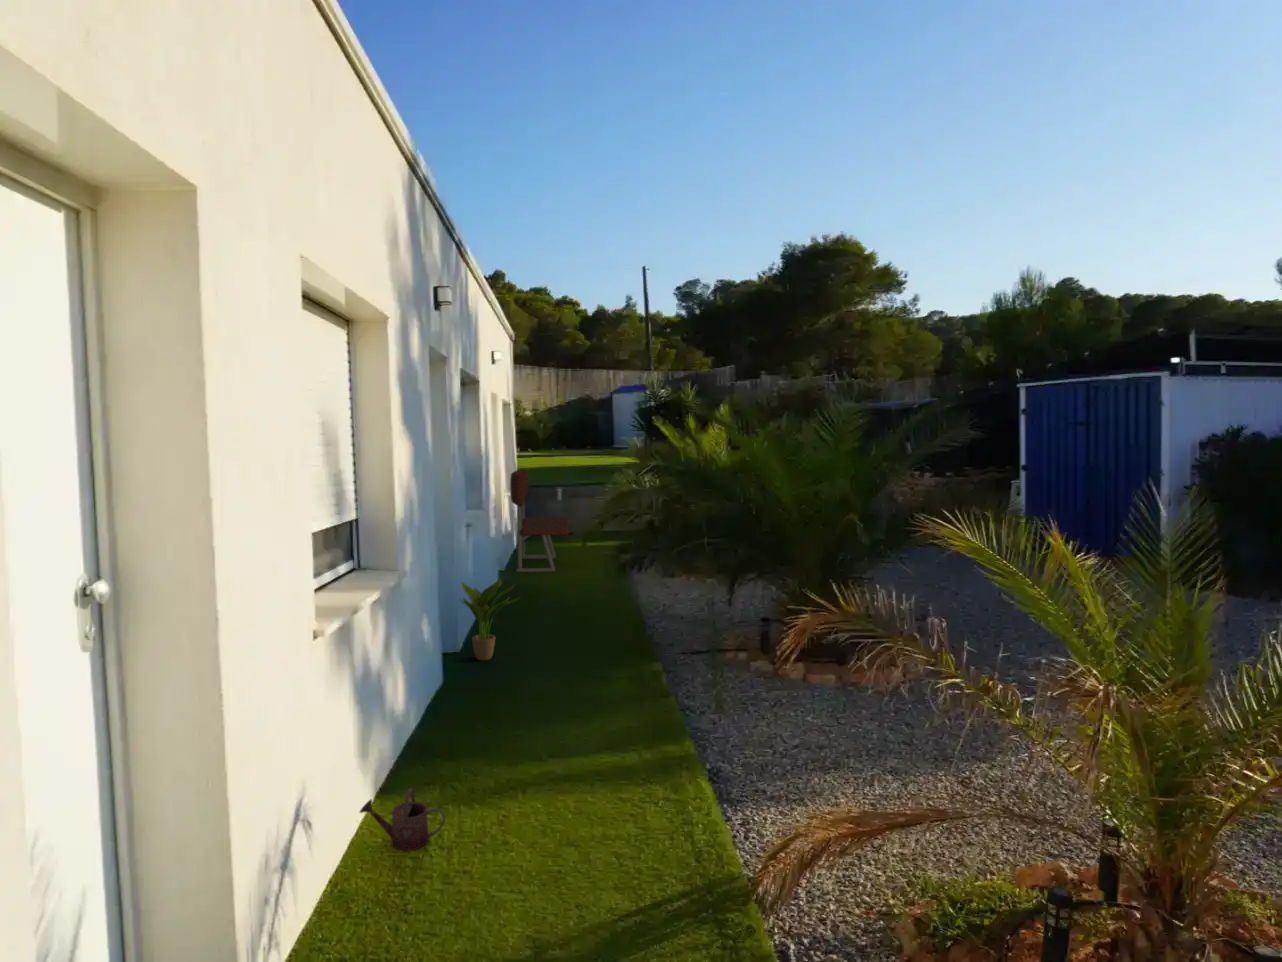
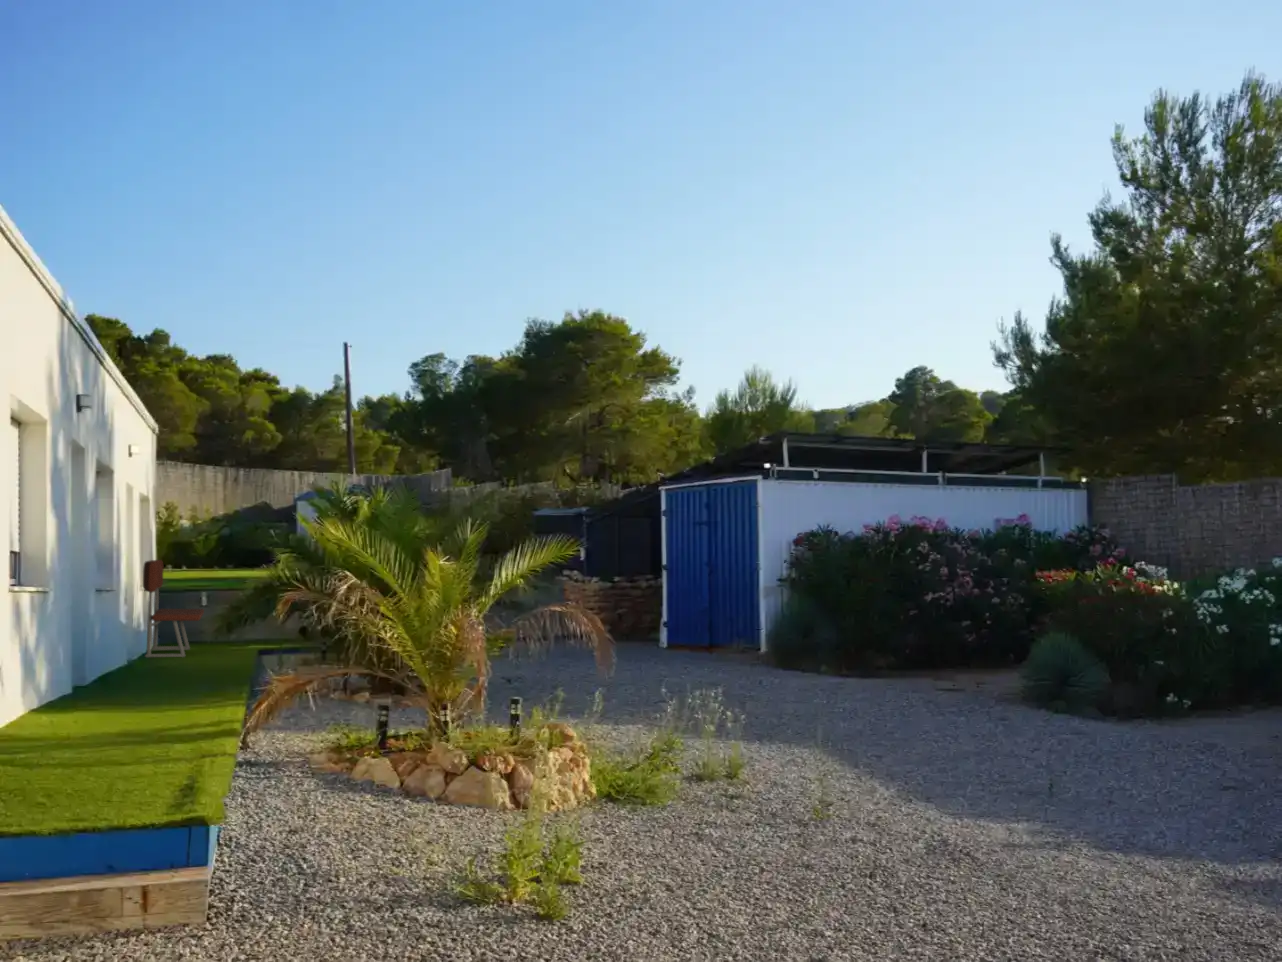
potted plant: present [461,579,518,661] -> none [84,620,137,689]
watering can: present [360,788,446,851] -> none [17,694,70,727]

